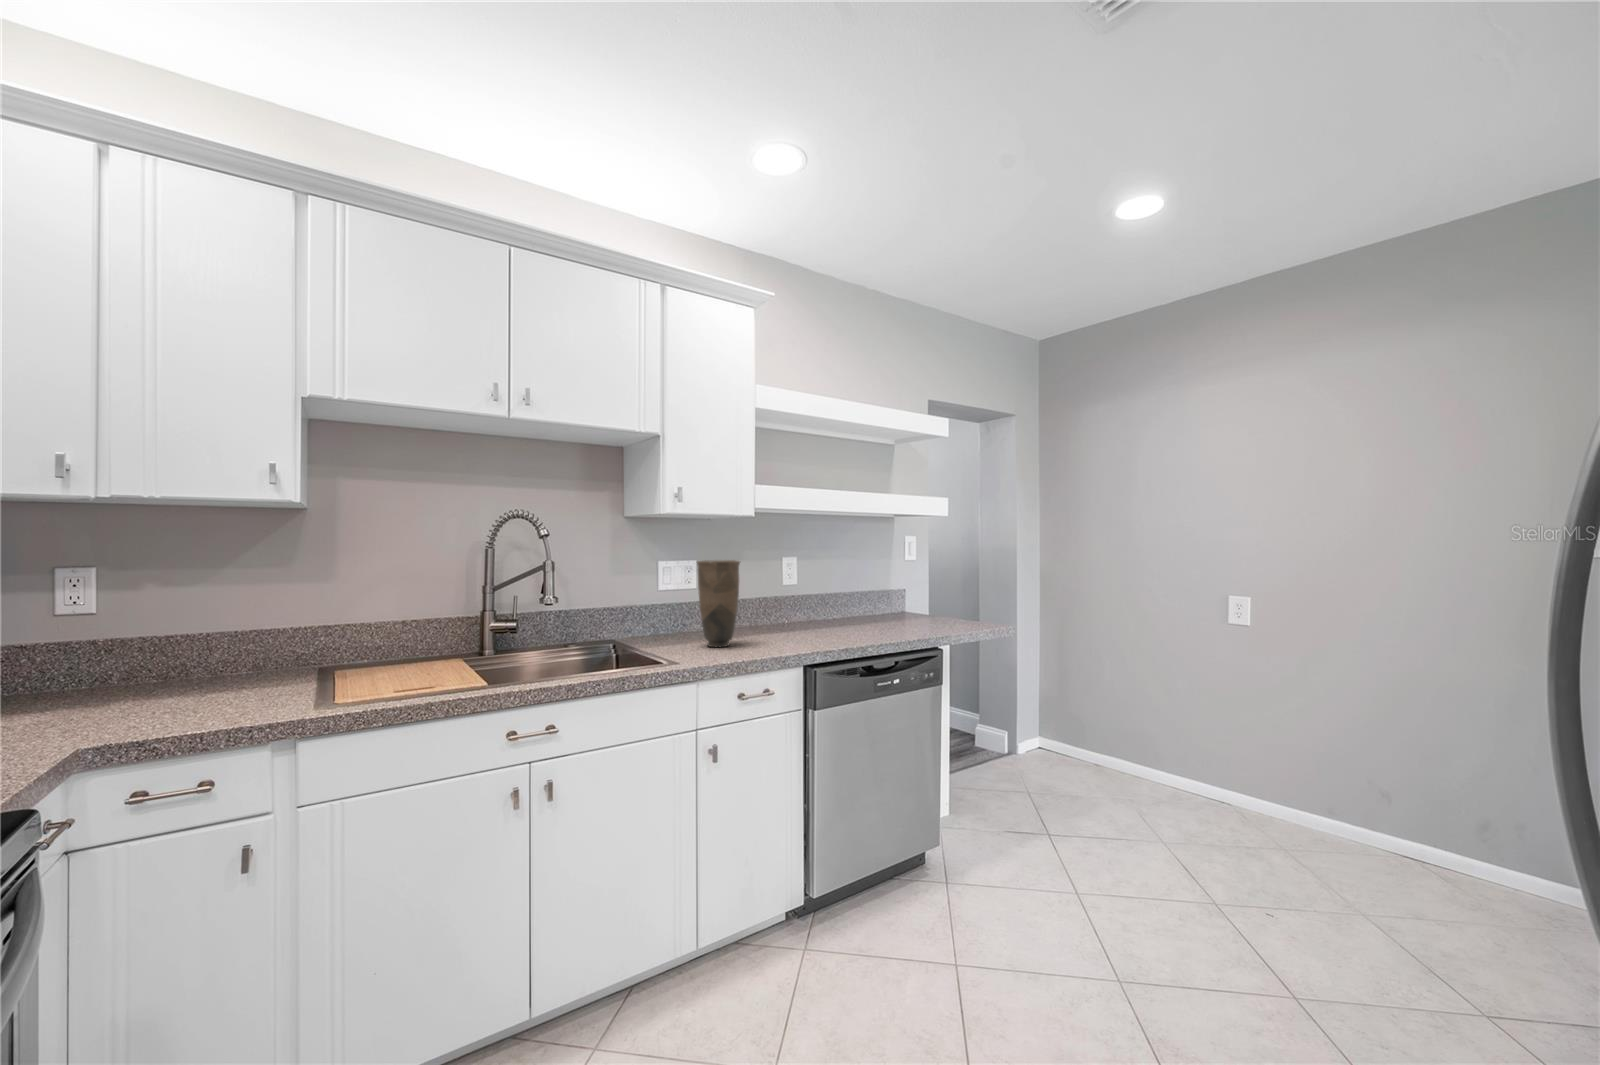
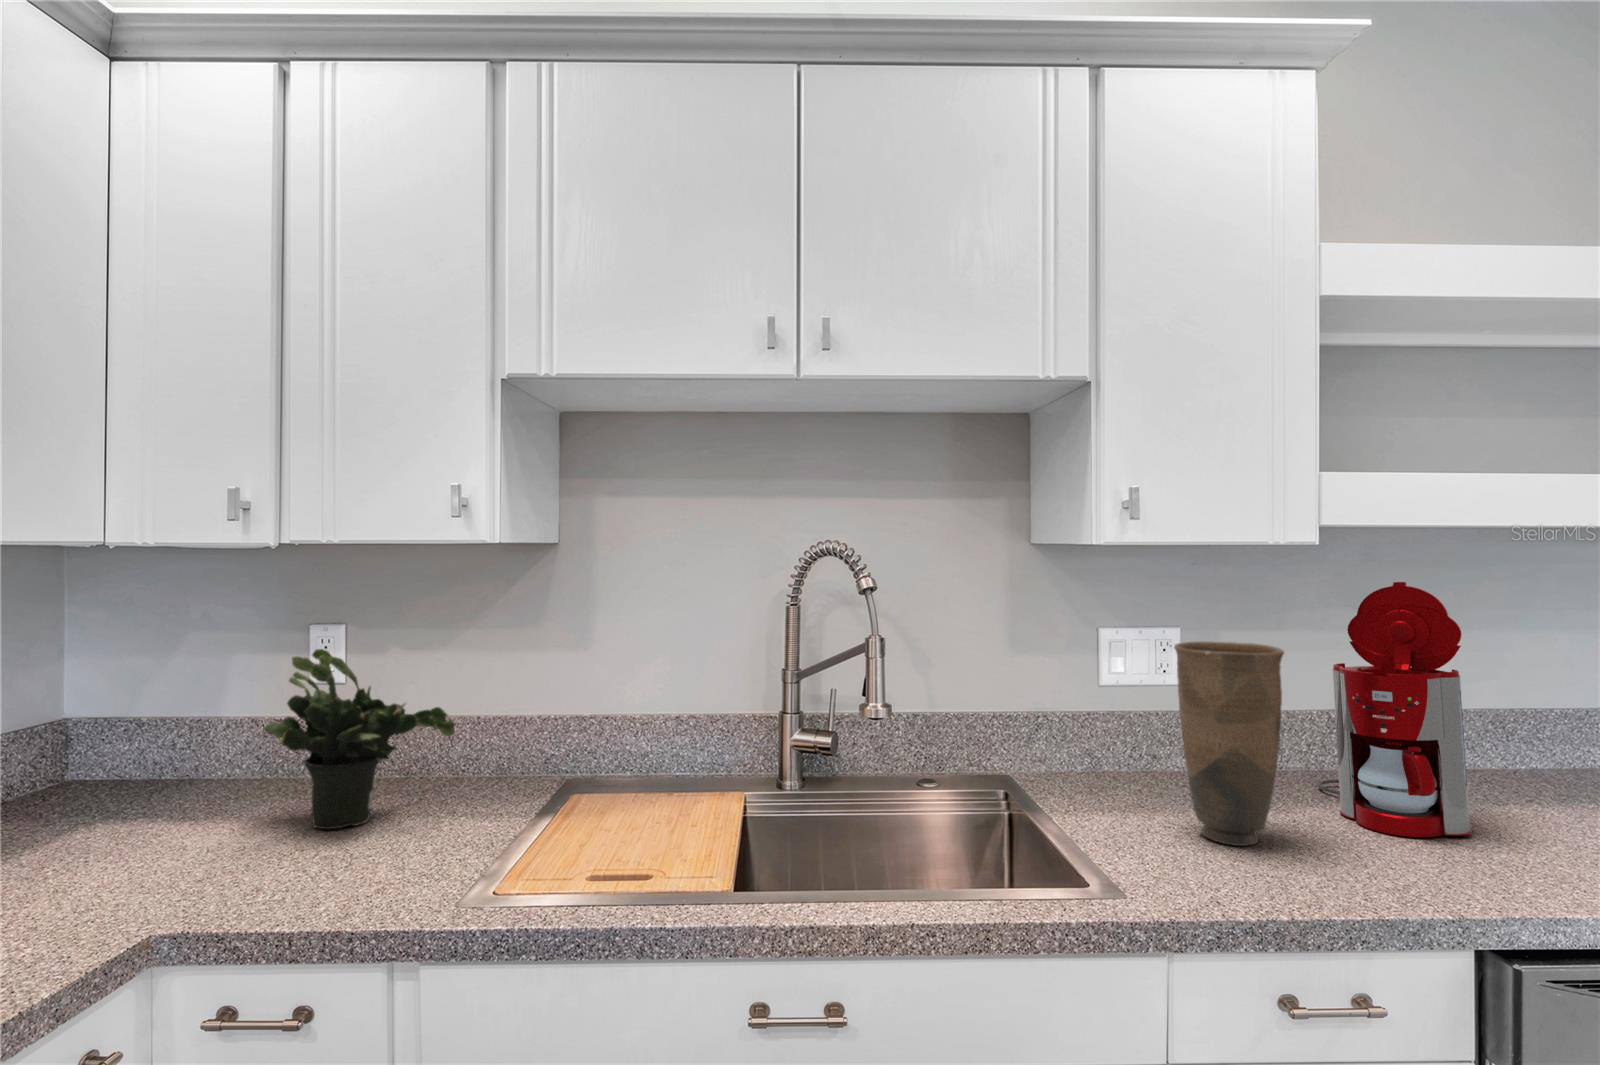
coffee maker: none [755,535,806,638] -> present [1318,582,1472,837]
potted plant: none [69,575,257,705] -> present [264,649,456,829]

